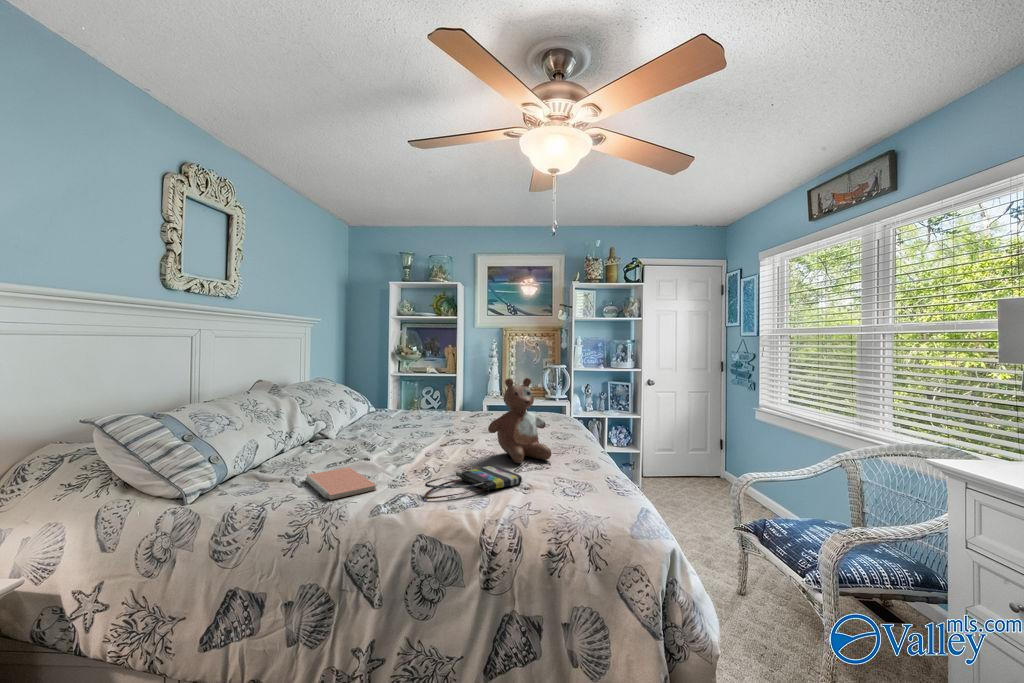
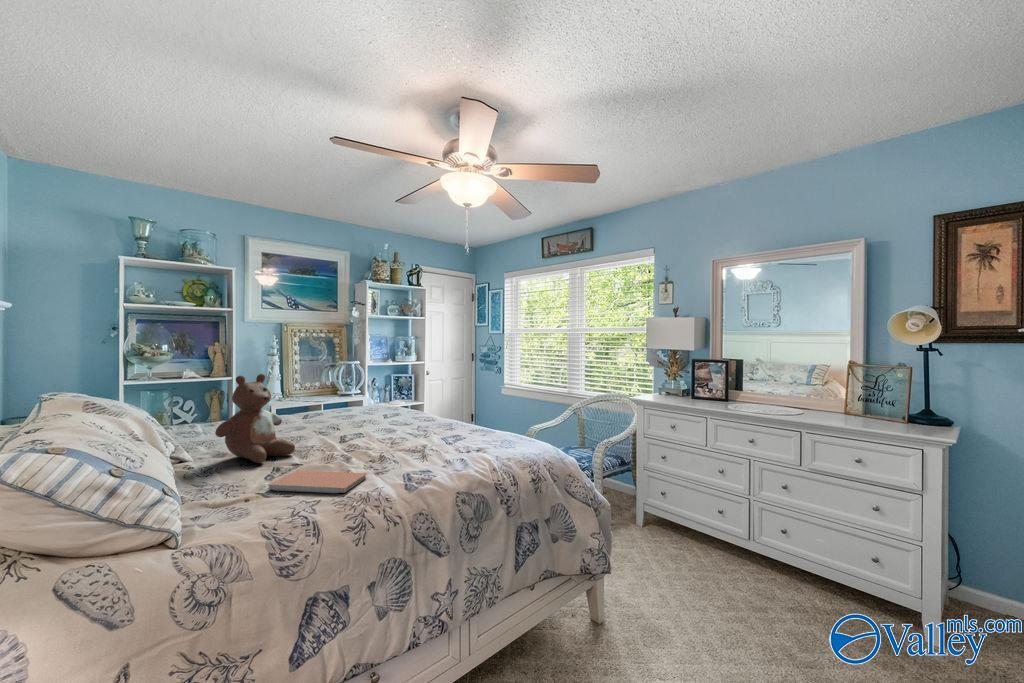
stuffed bear: present [488,378,552,463] -> present [215,374,295,463]
tote bag: present [425,466,522,499] -> none [416,441,469,471]

